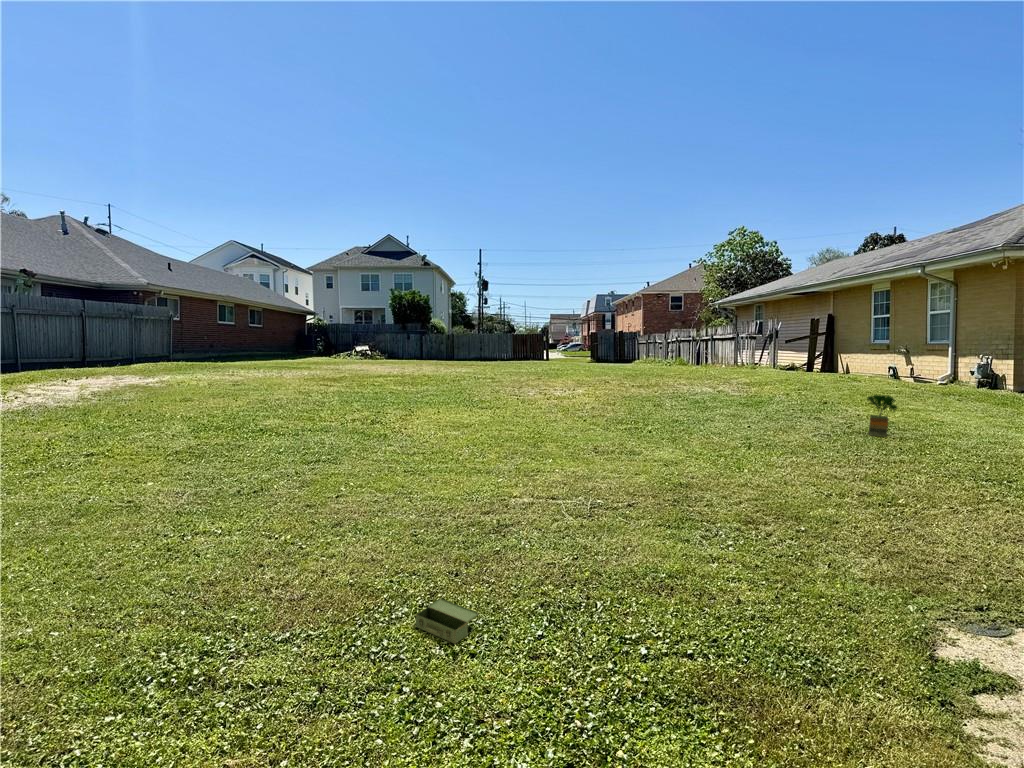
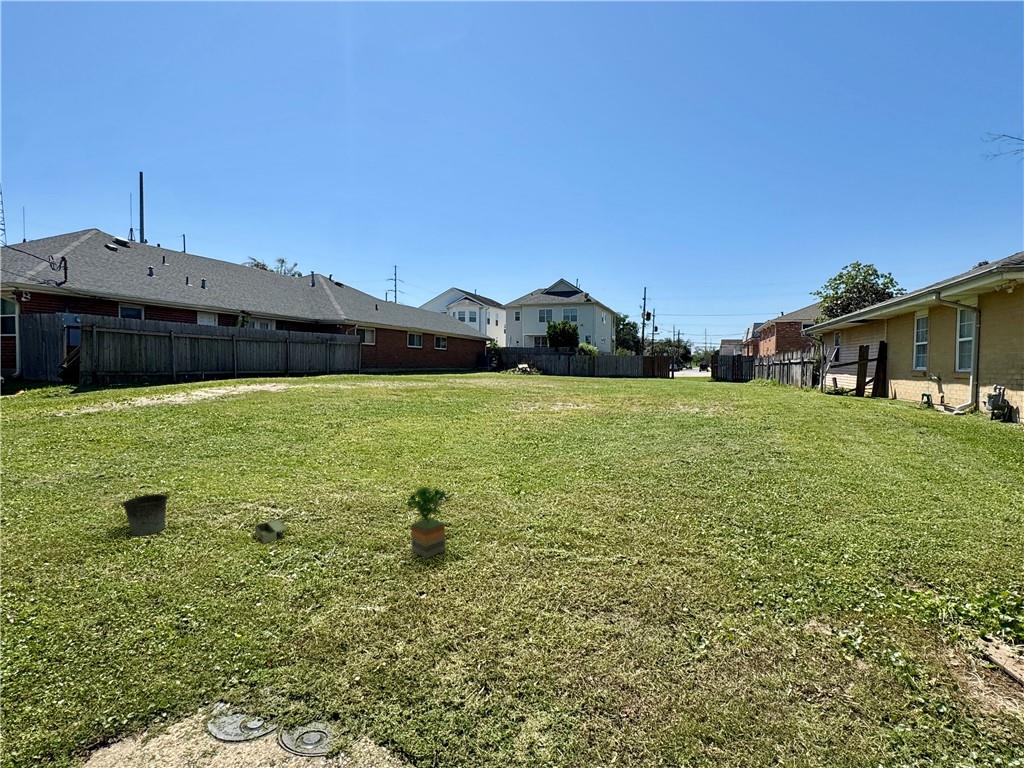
potted tree: present [867,395,897,437] -> present [407,487,452,558]
bucket: none [175,579,252,662] -> present [120,494,170,536]

